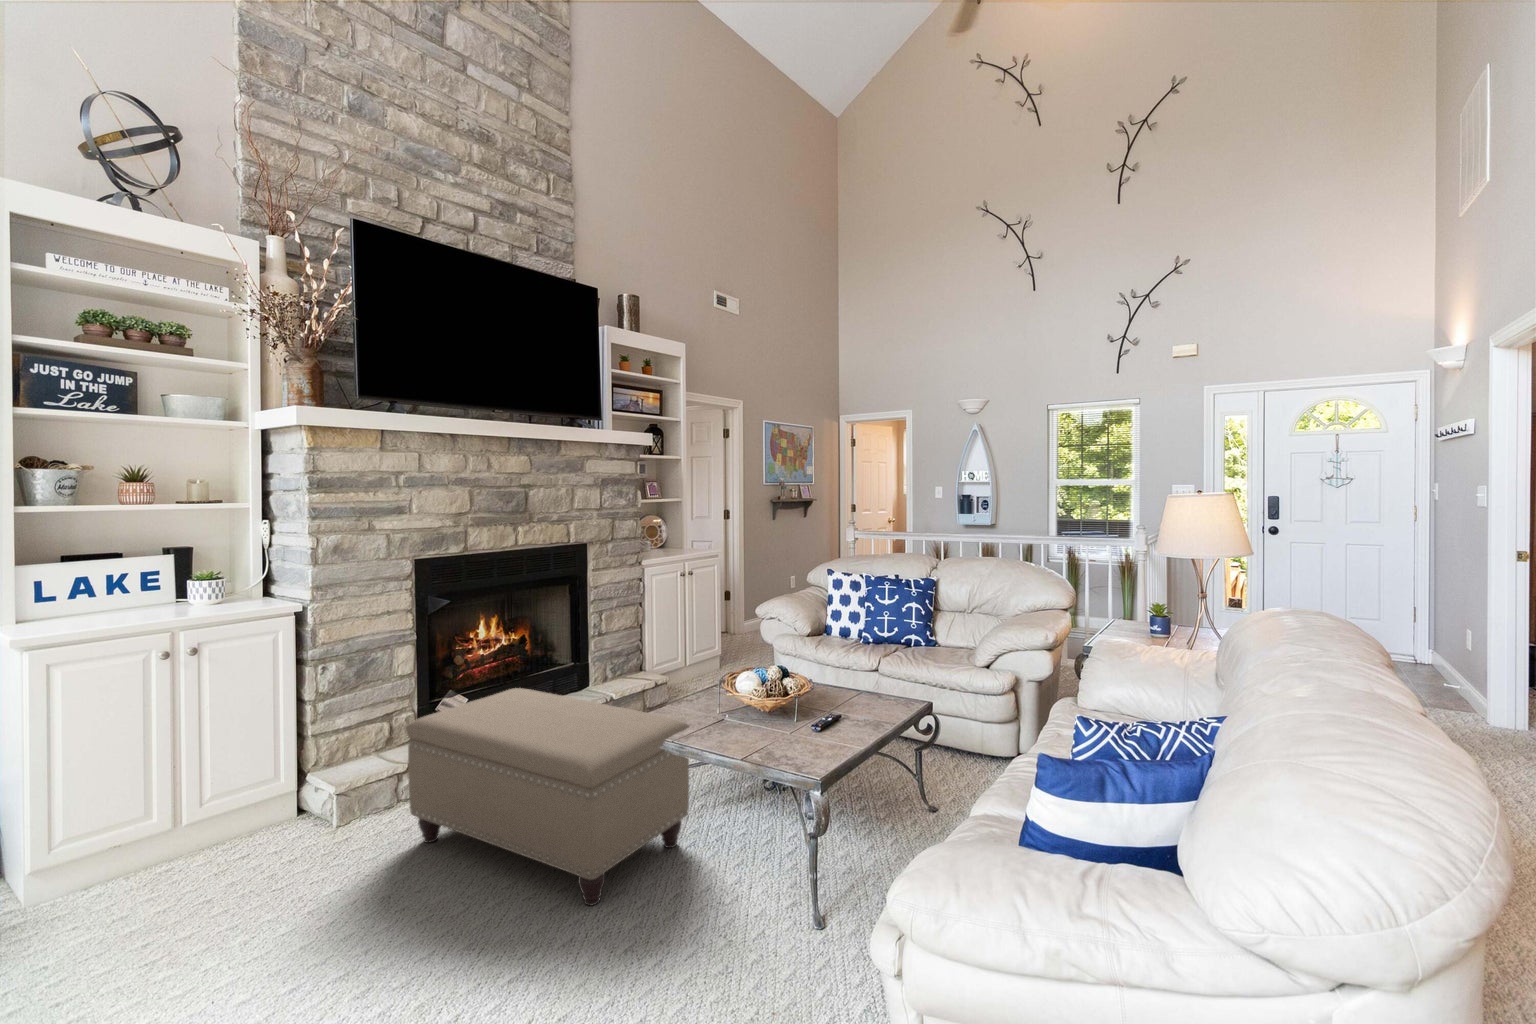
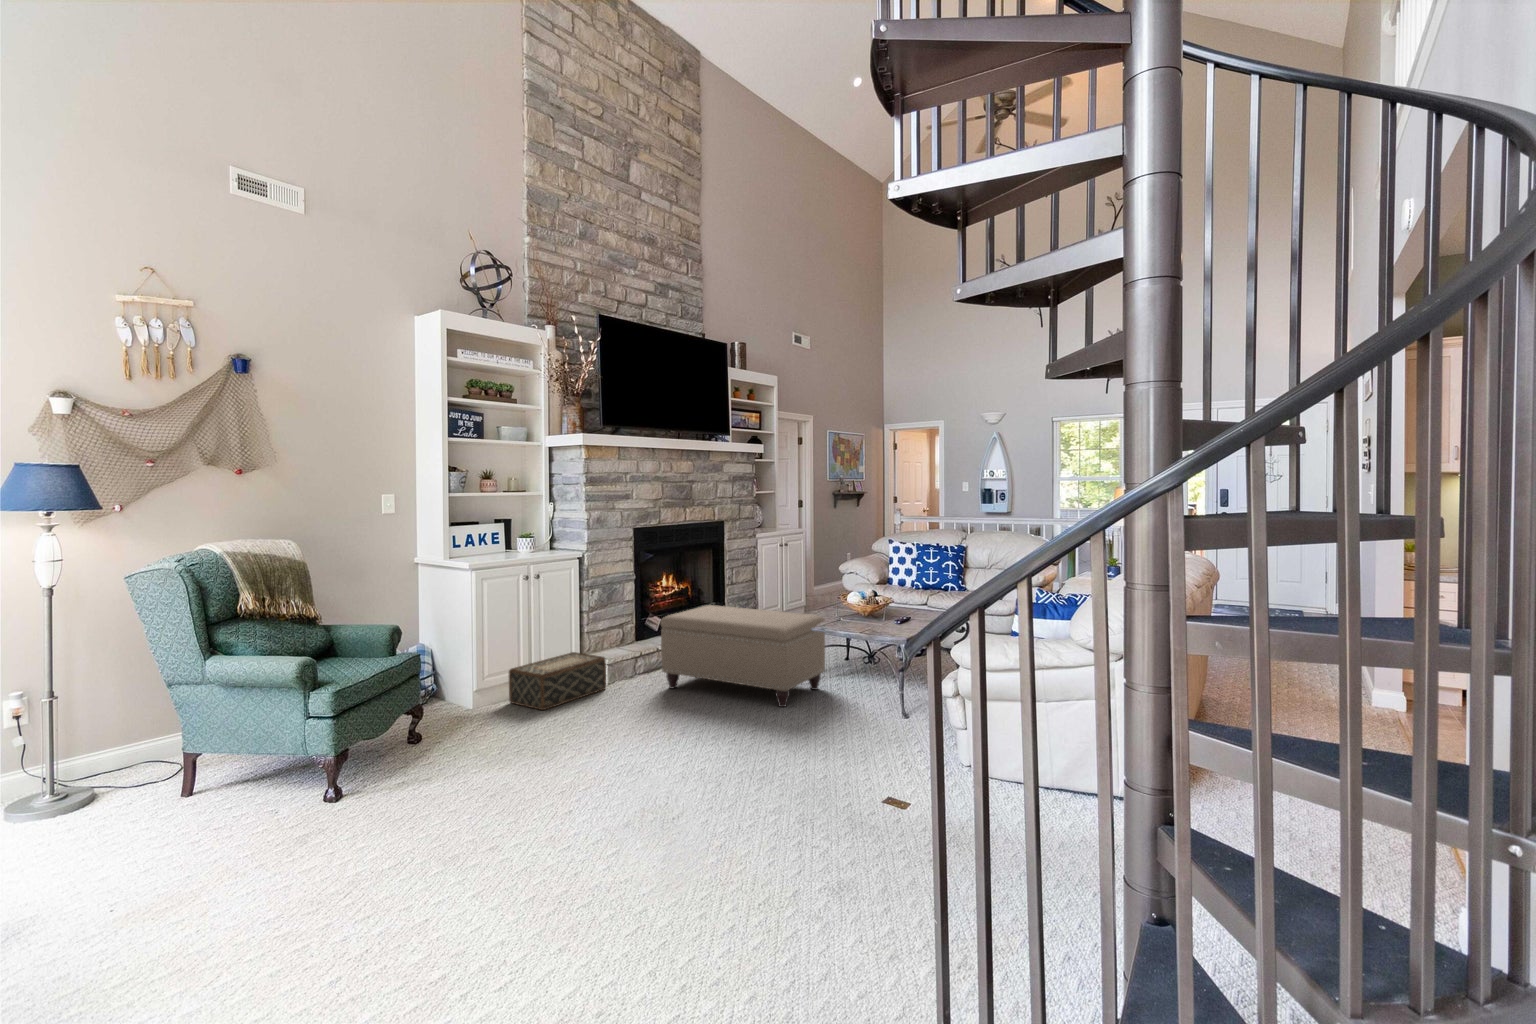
woven basket: none [98,774,313,915] -> present [509,652,606,710]

